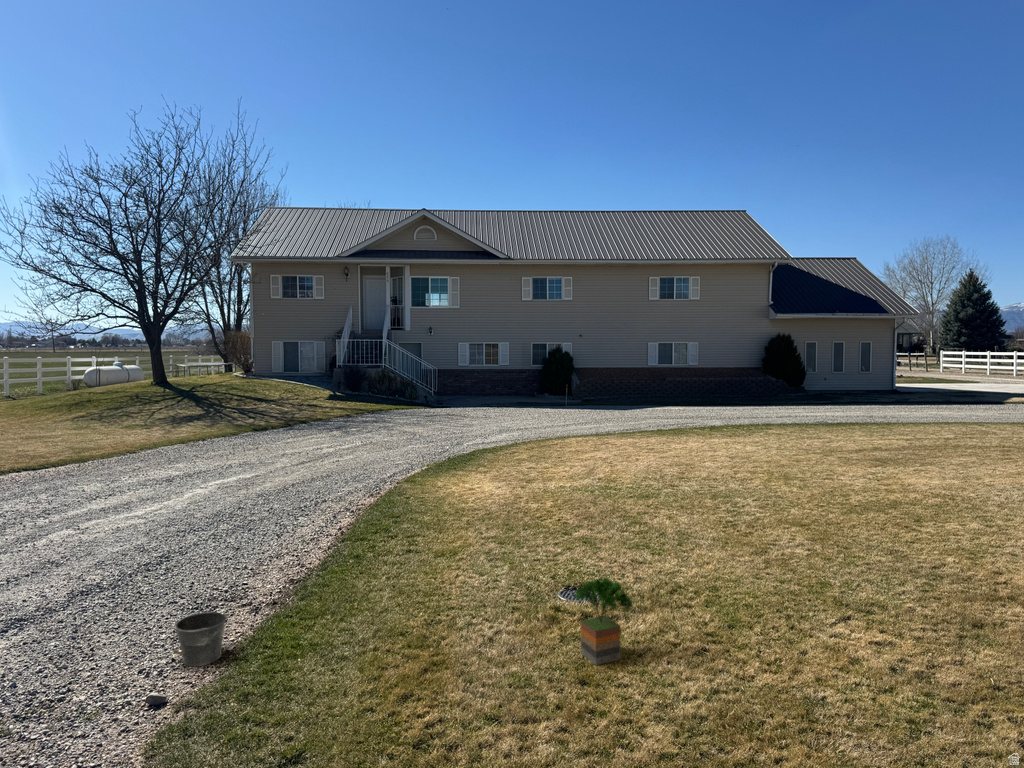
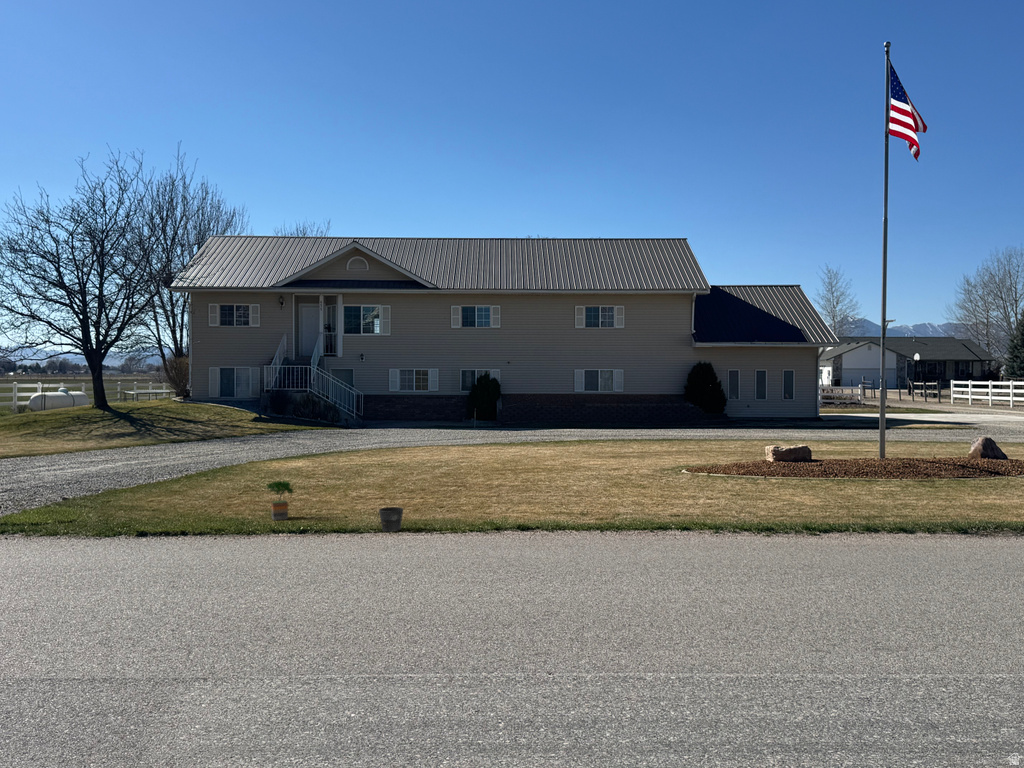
bucket: present [172,612,226,666] -> present [379,507,403,531]

